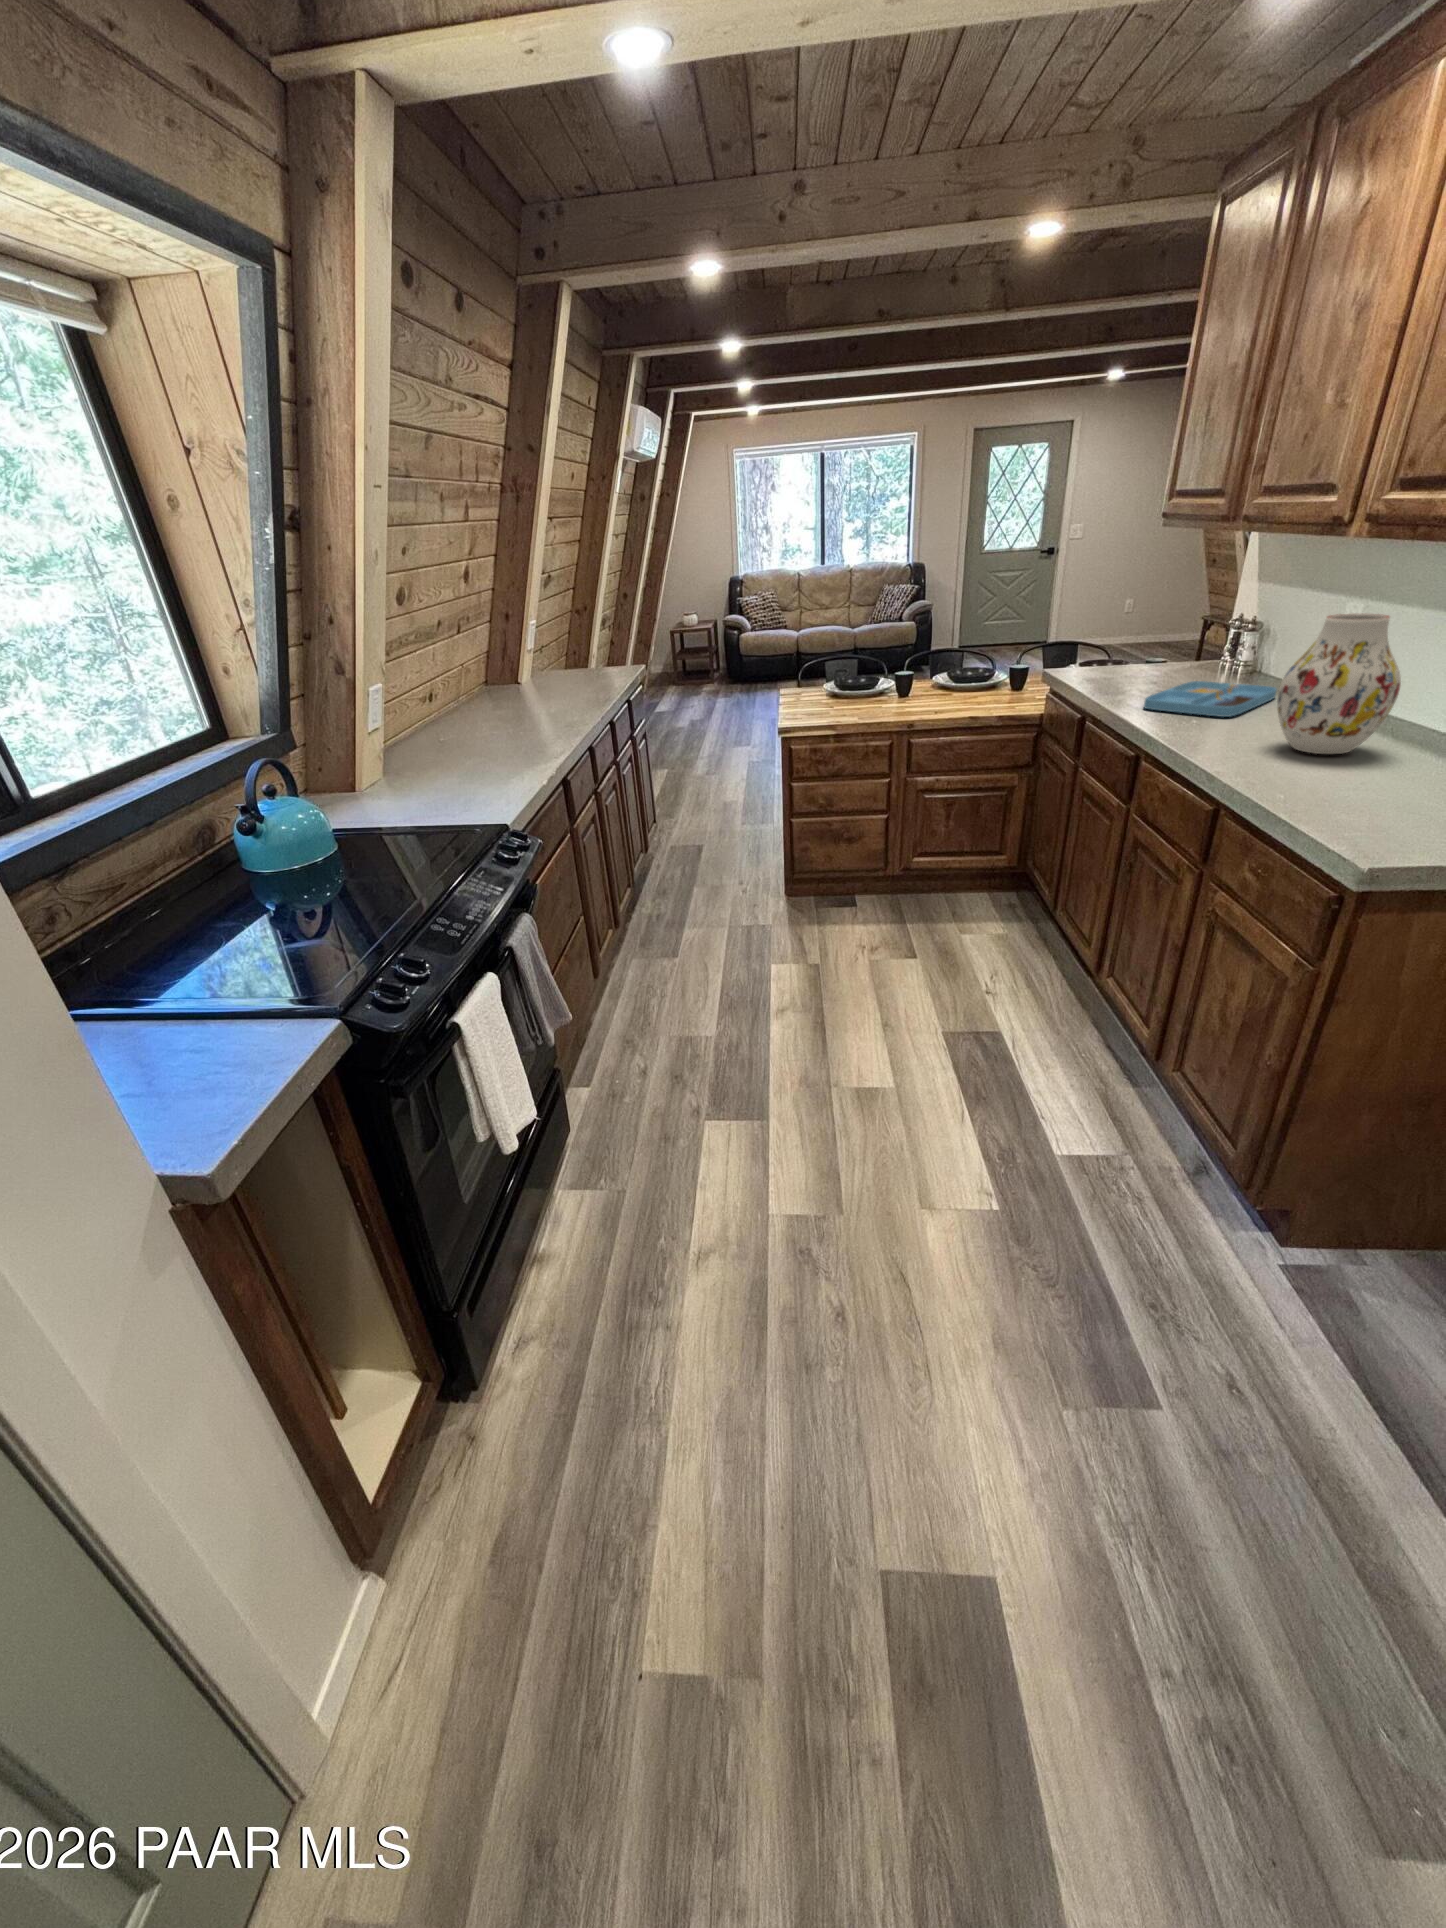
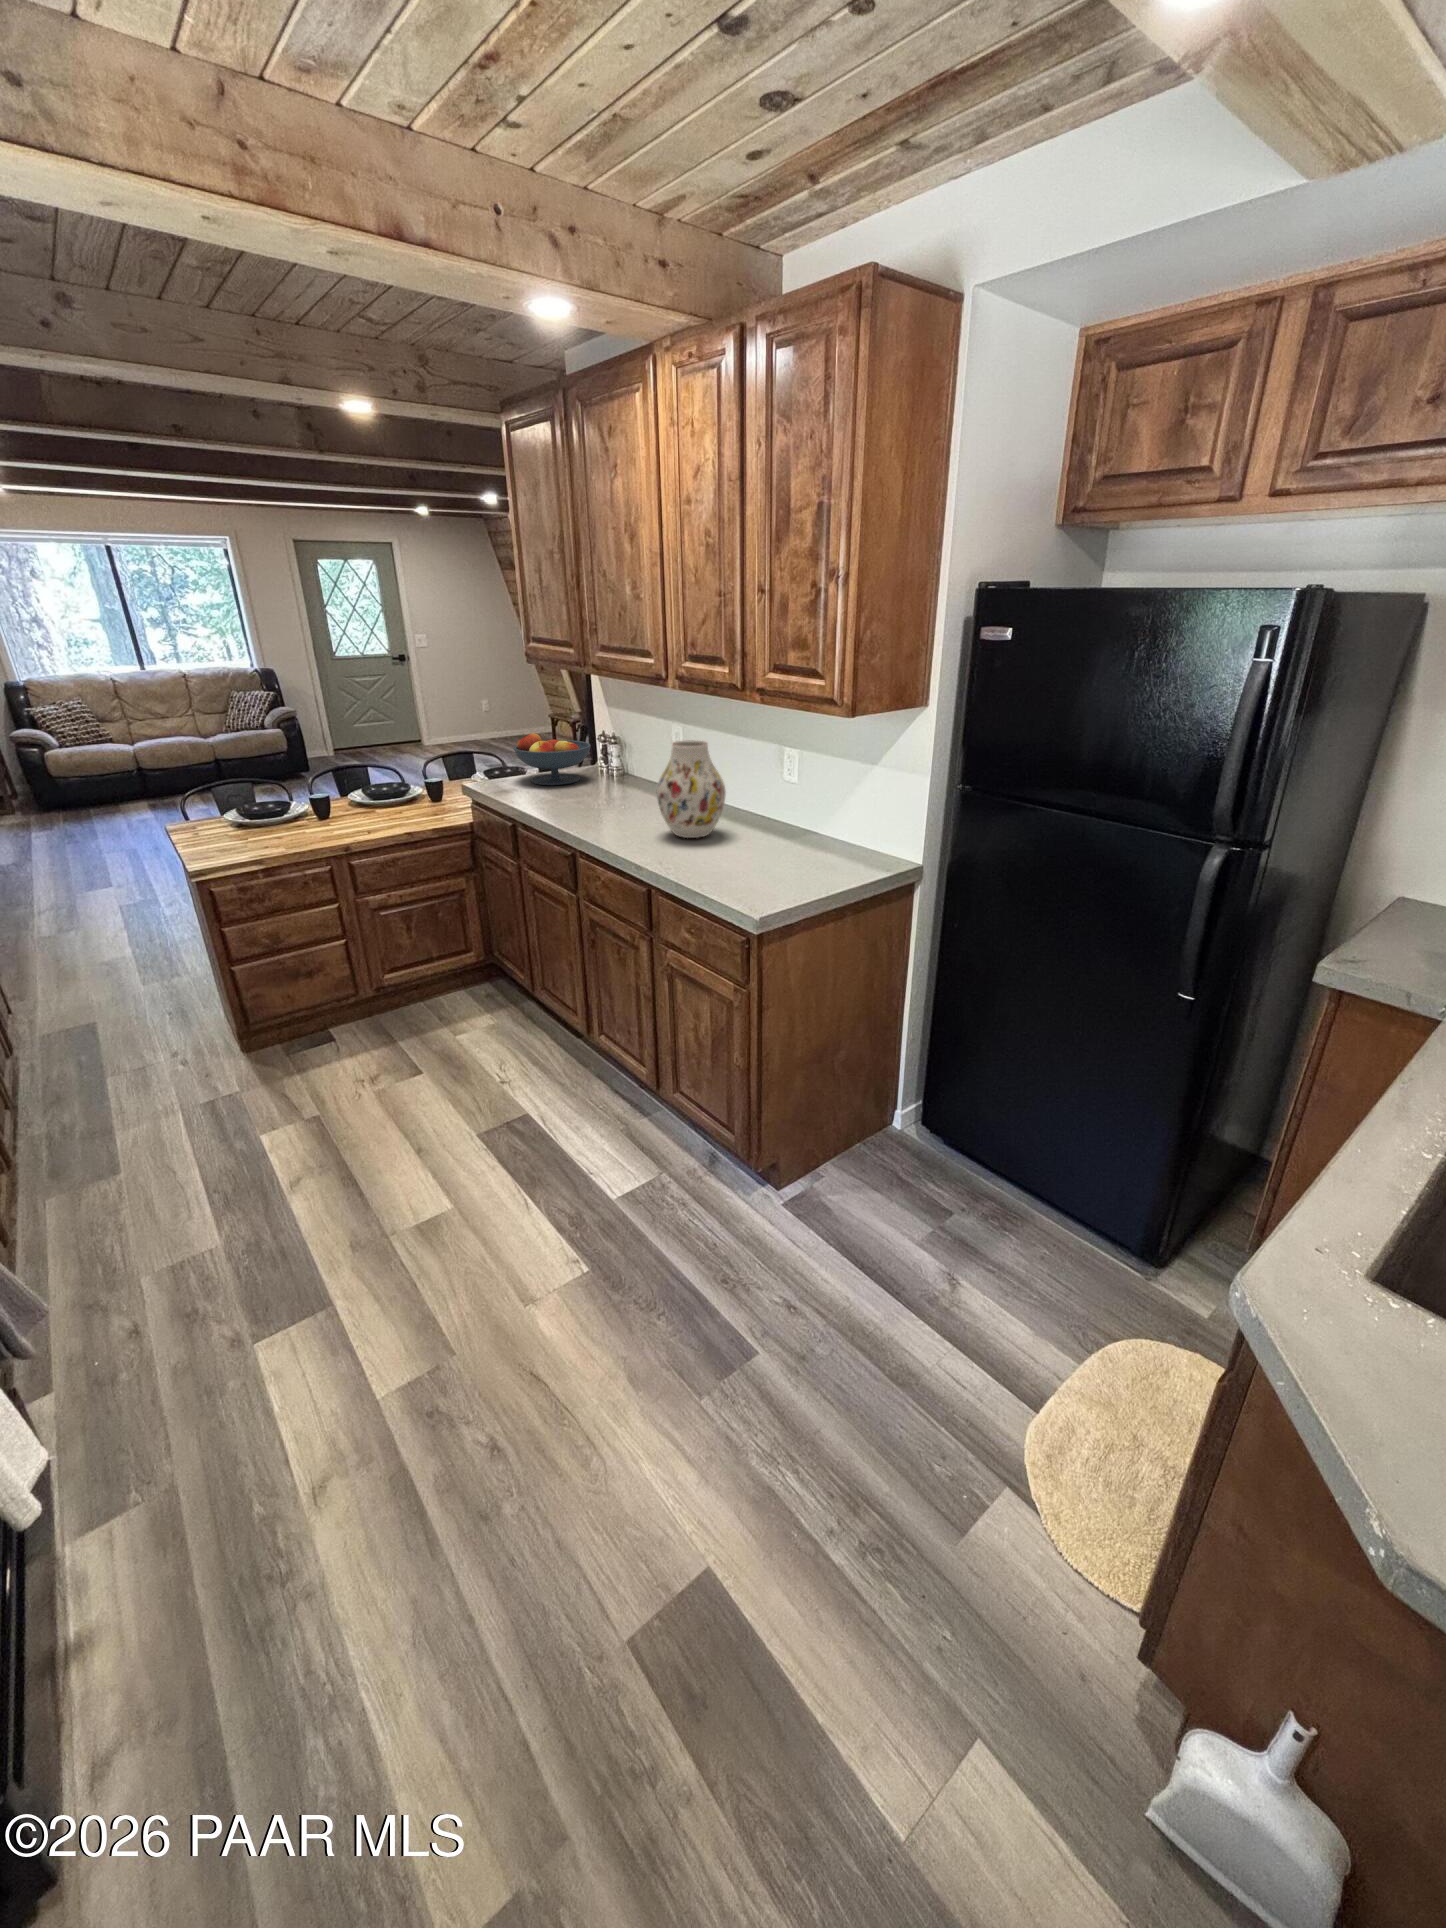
fruit bowl: none [1115,613,1221,679] -> present [514,733,591,785]
tray: present [1144,681,1276,717] -> none [560,786,645,815]

